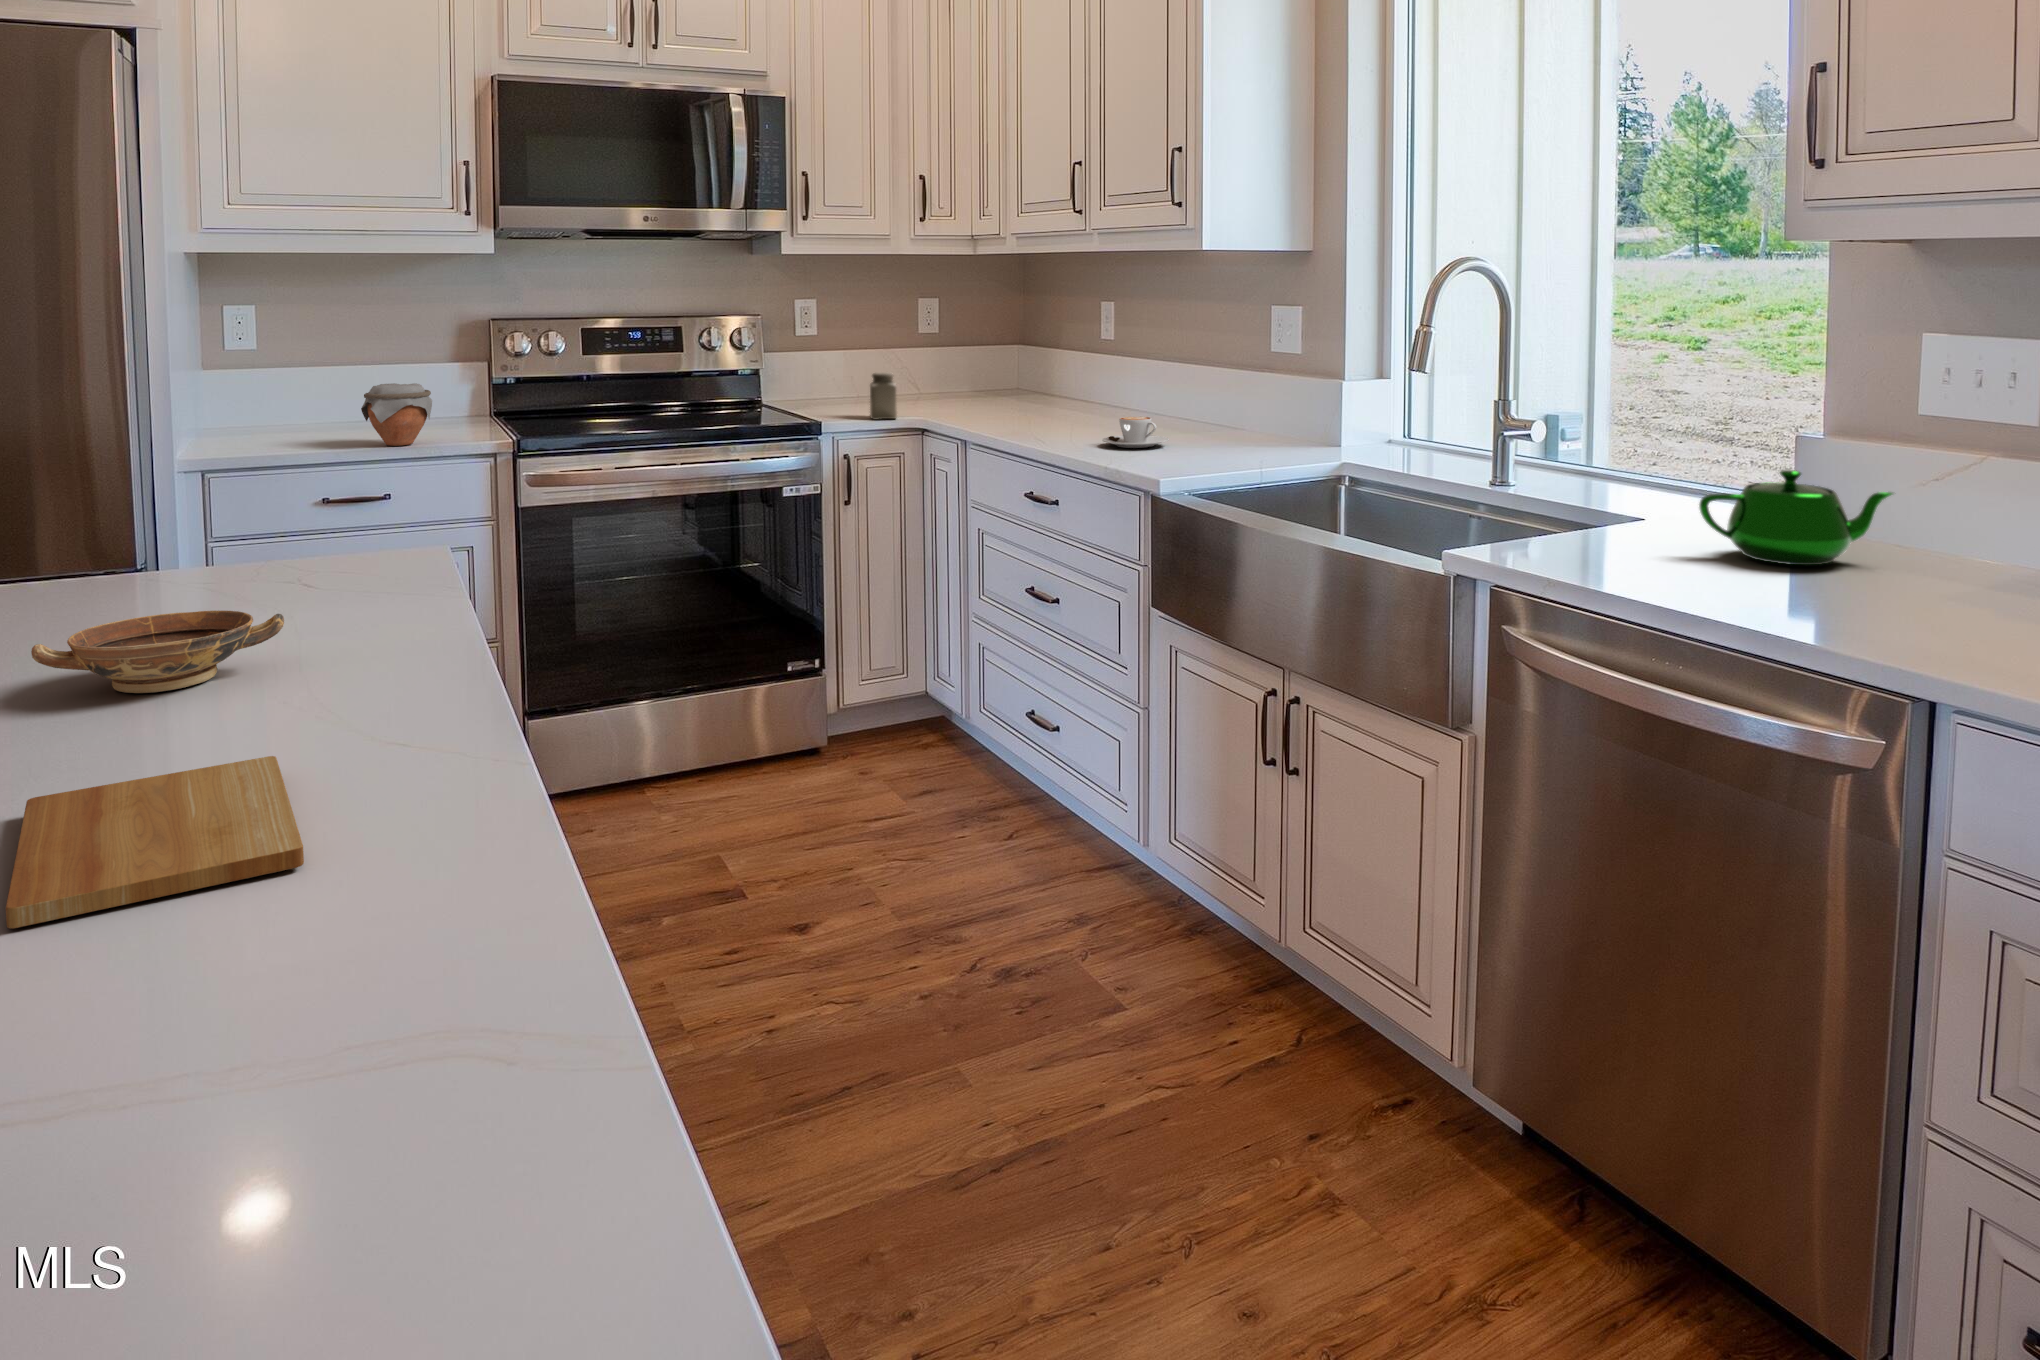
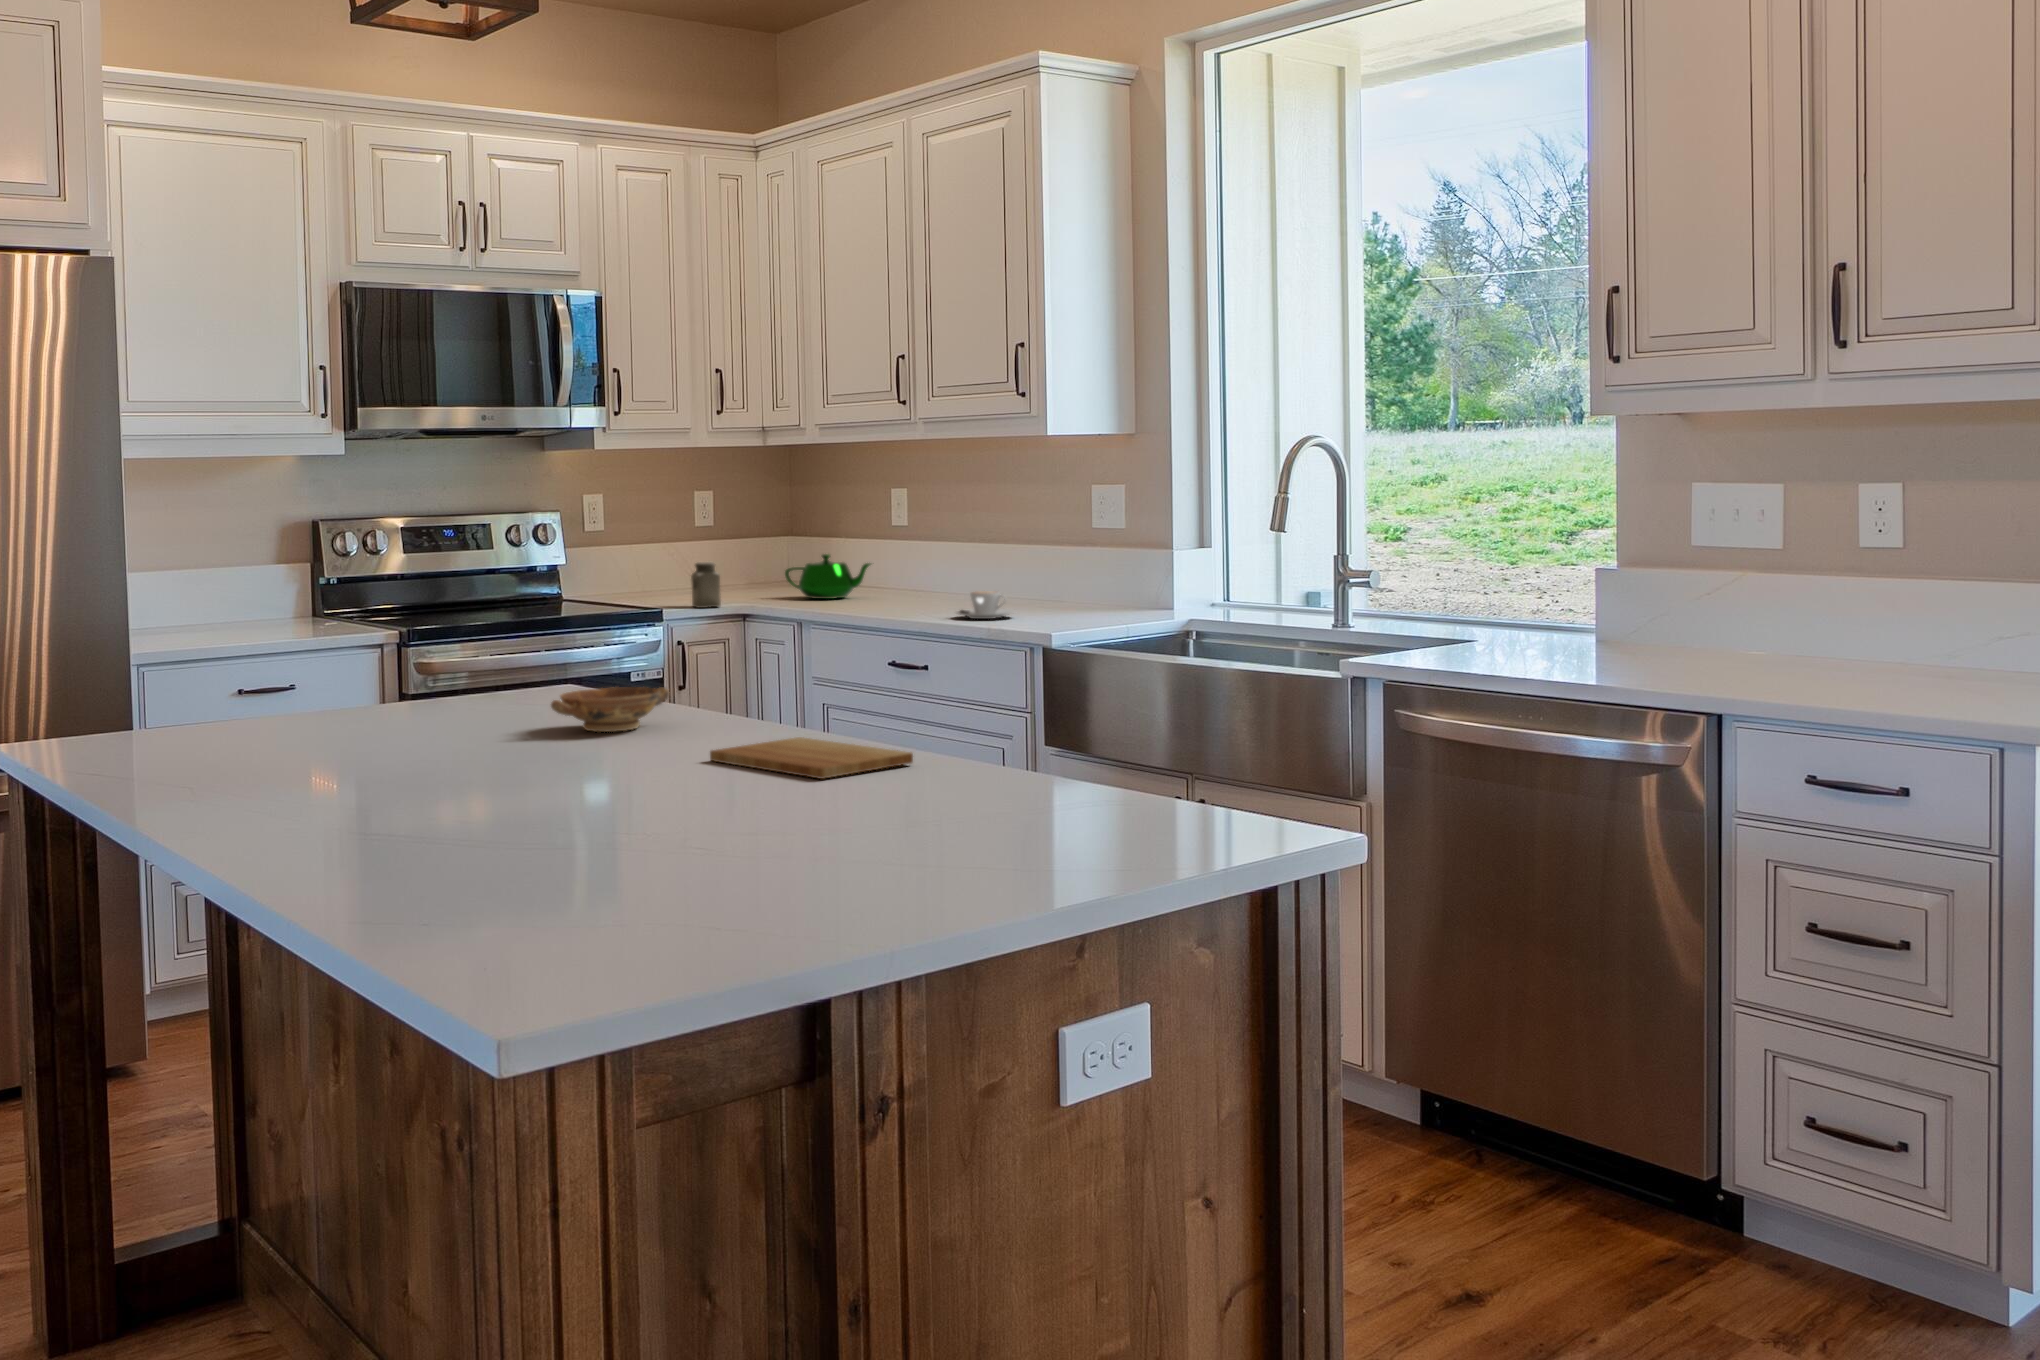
jar: present [361,383,432,446] -> none [269,578,328,637]
teapot: present [1699,470,1893,565] -> present [785,554,871,599]

